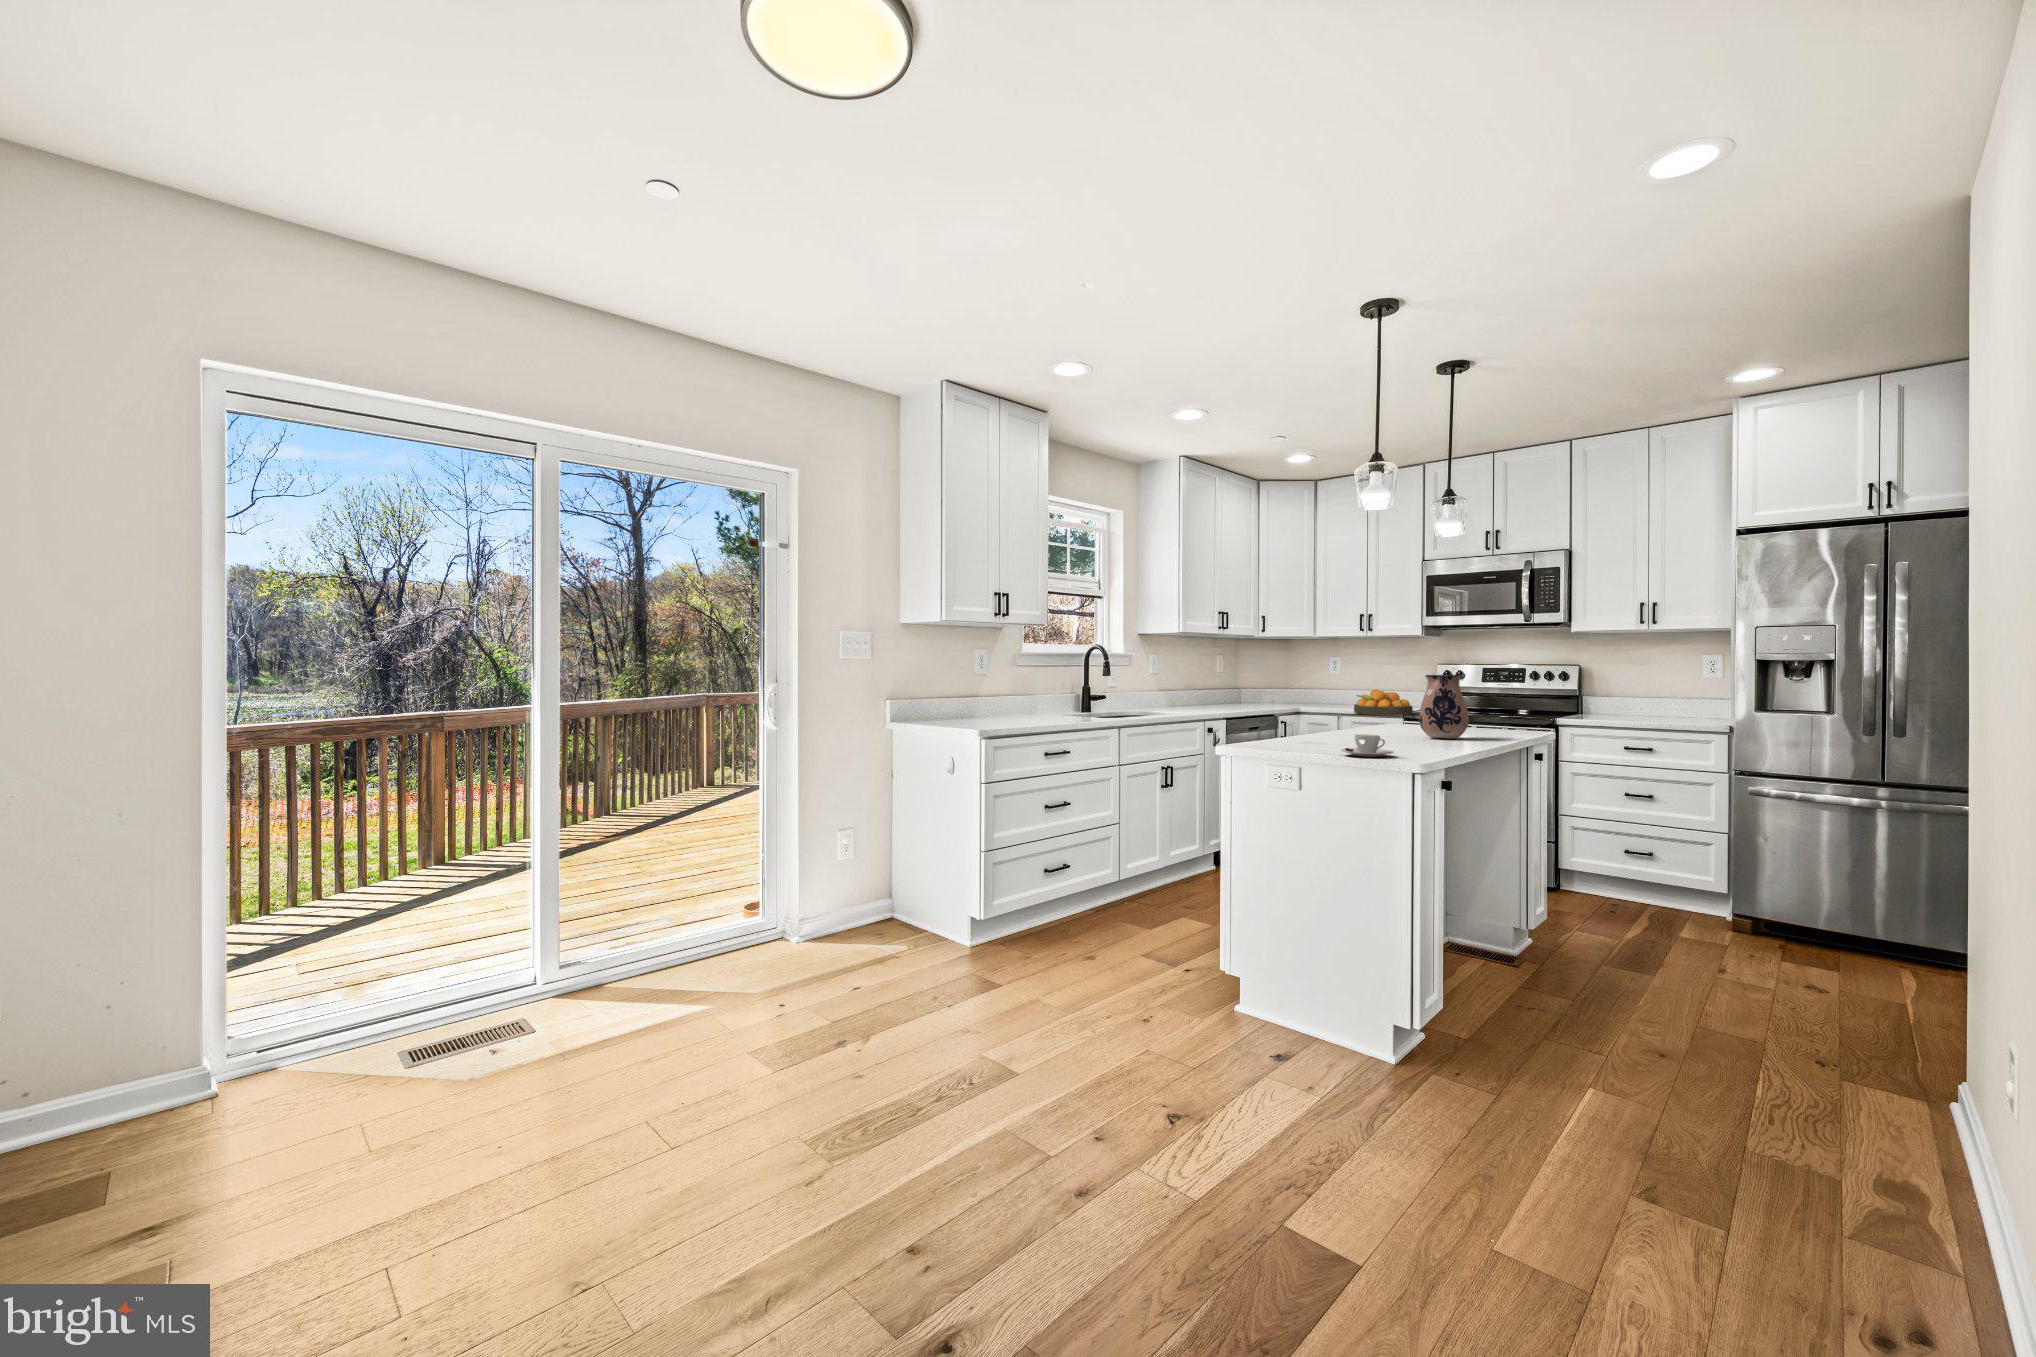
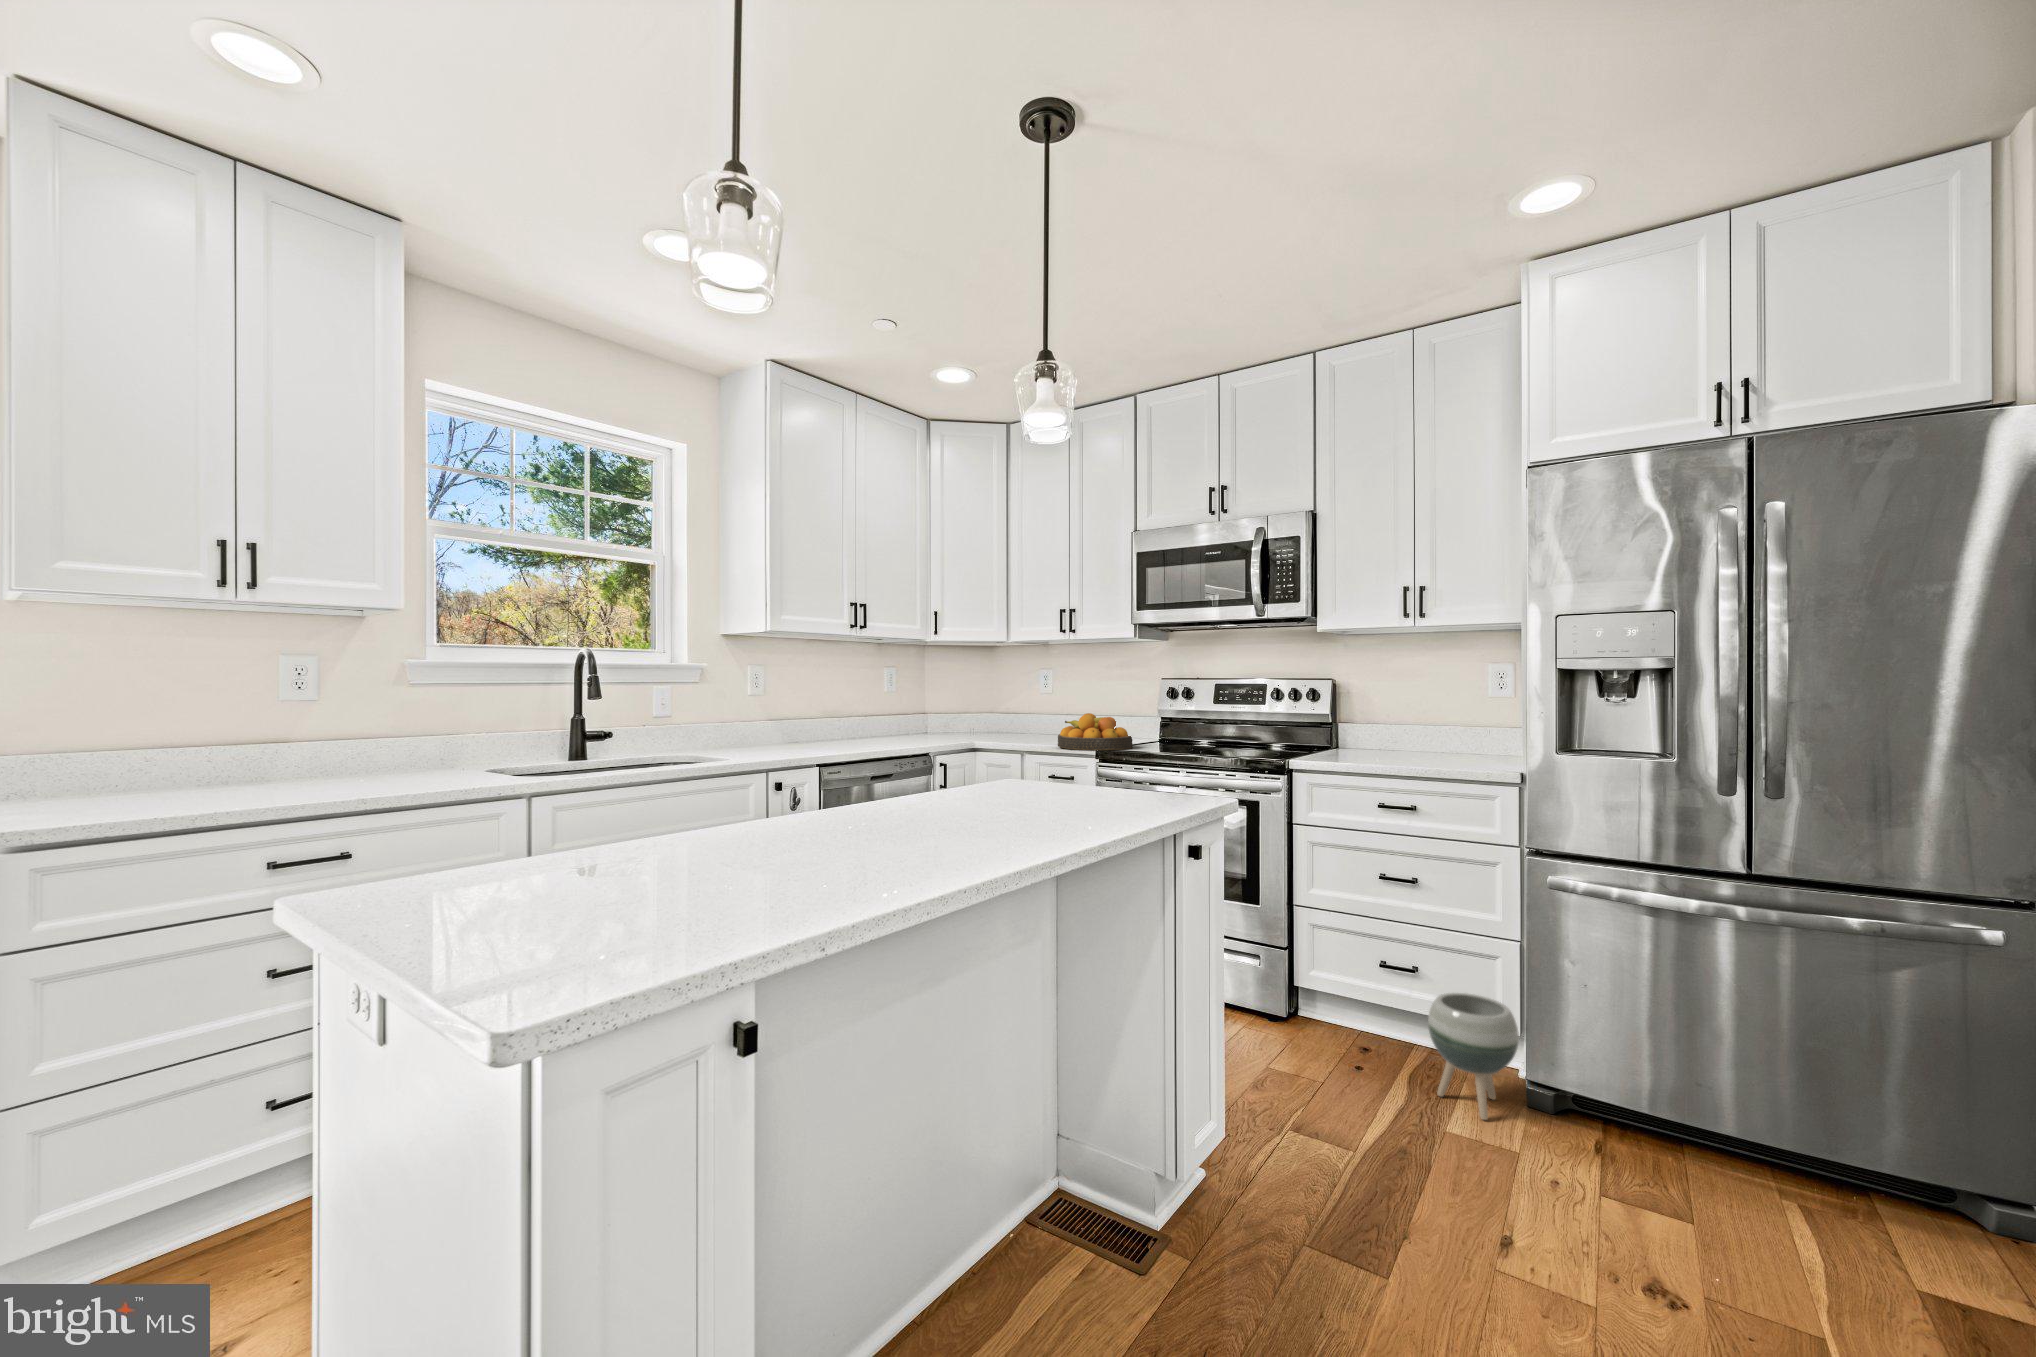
ceramic pitcher: present [1419,675,1469,739] -> none [965,699,1052,826]
coffee cup: present [1341,734,1394,757] -> none [465,875,624,951]
planter: none [1664,861,1728,933] -> present [1428,993,1519,1120]

